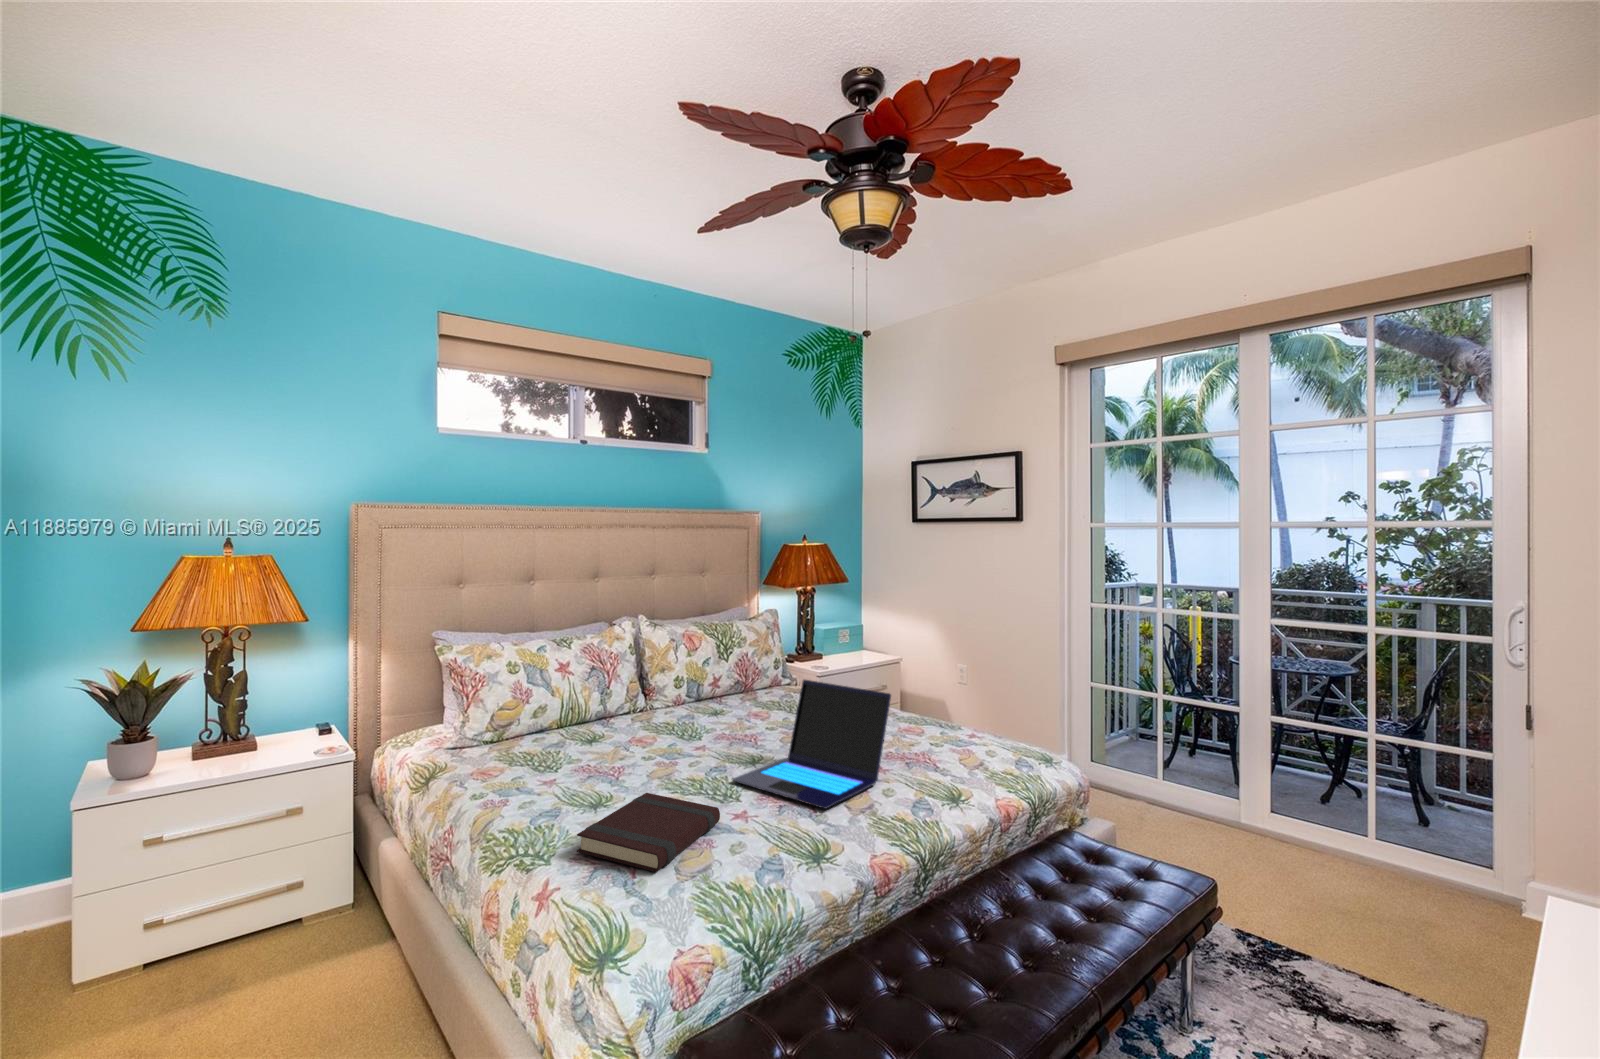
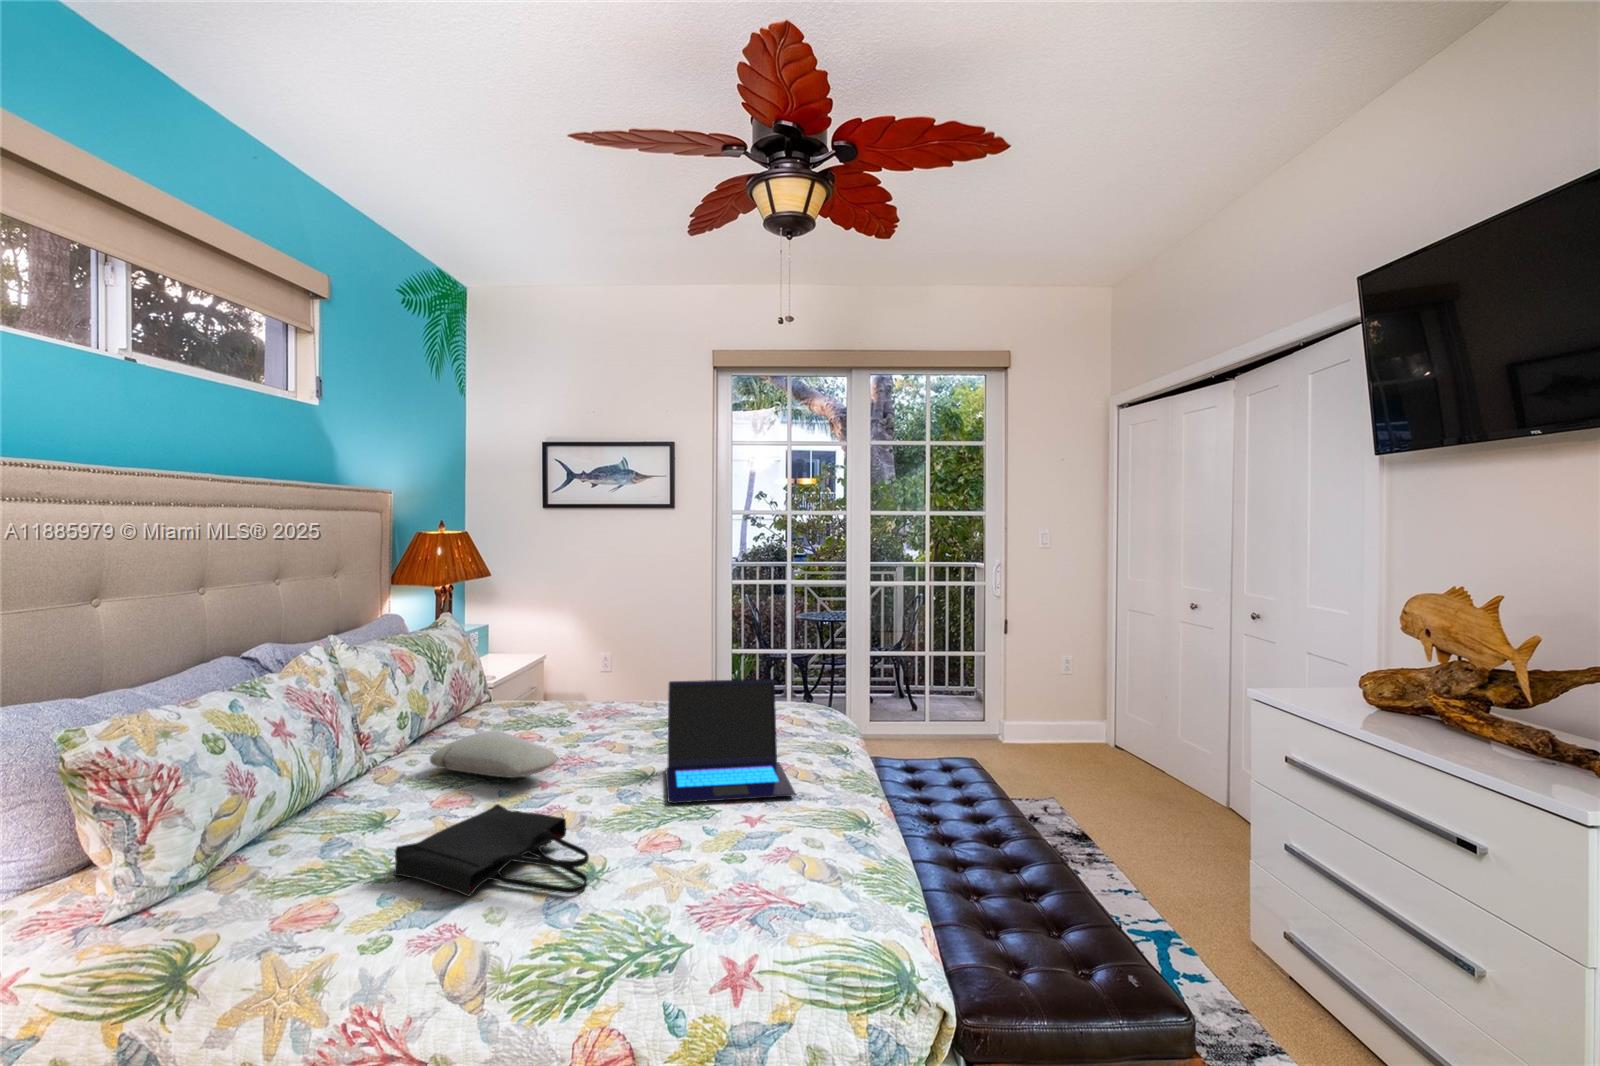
pillow: none [661,699,720,735] -> present [430,731,559,778]
tote bag: none [529,743,628,810] -> present [394,804,589,897]
book: present [577,793,720,872] -> none [656,824,804,920]

